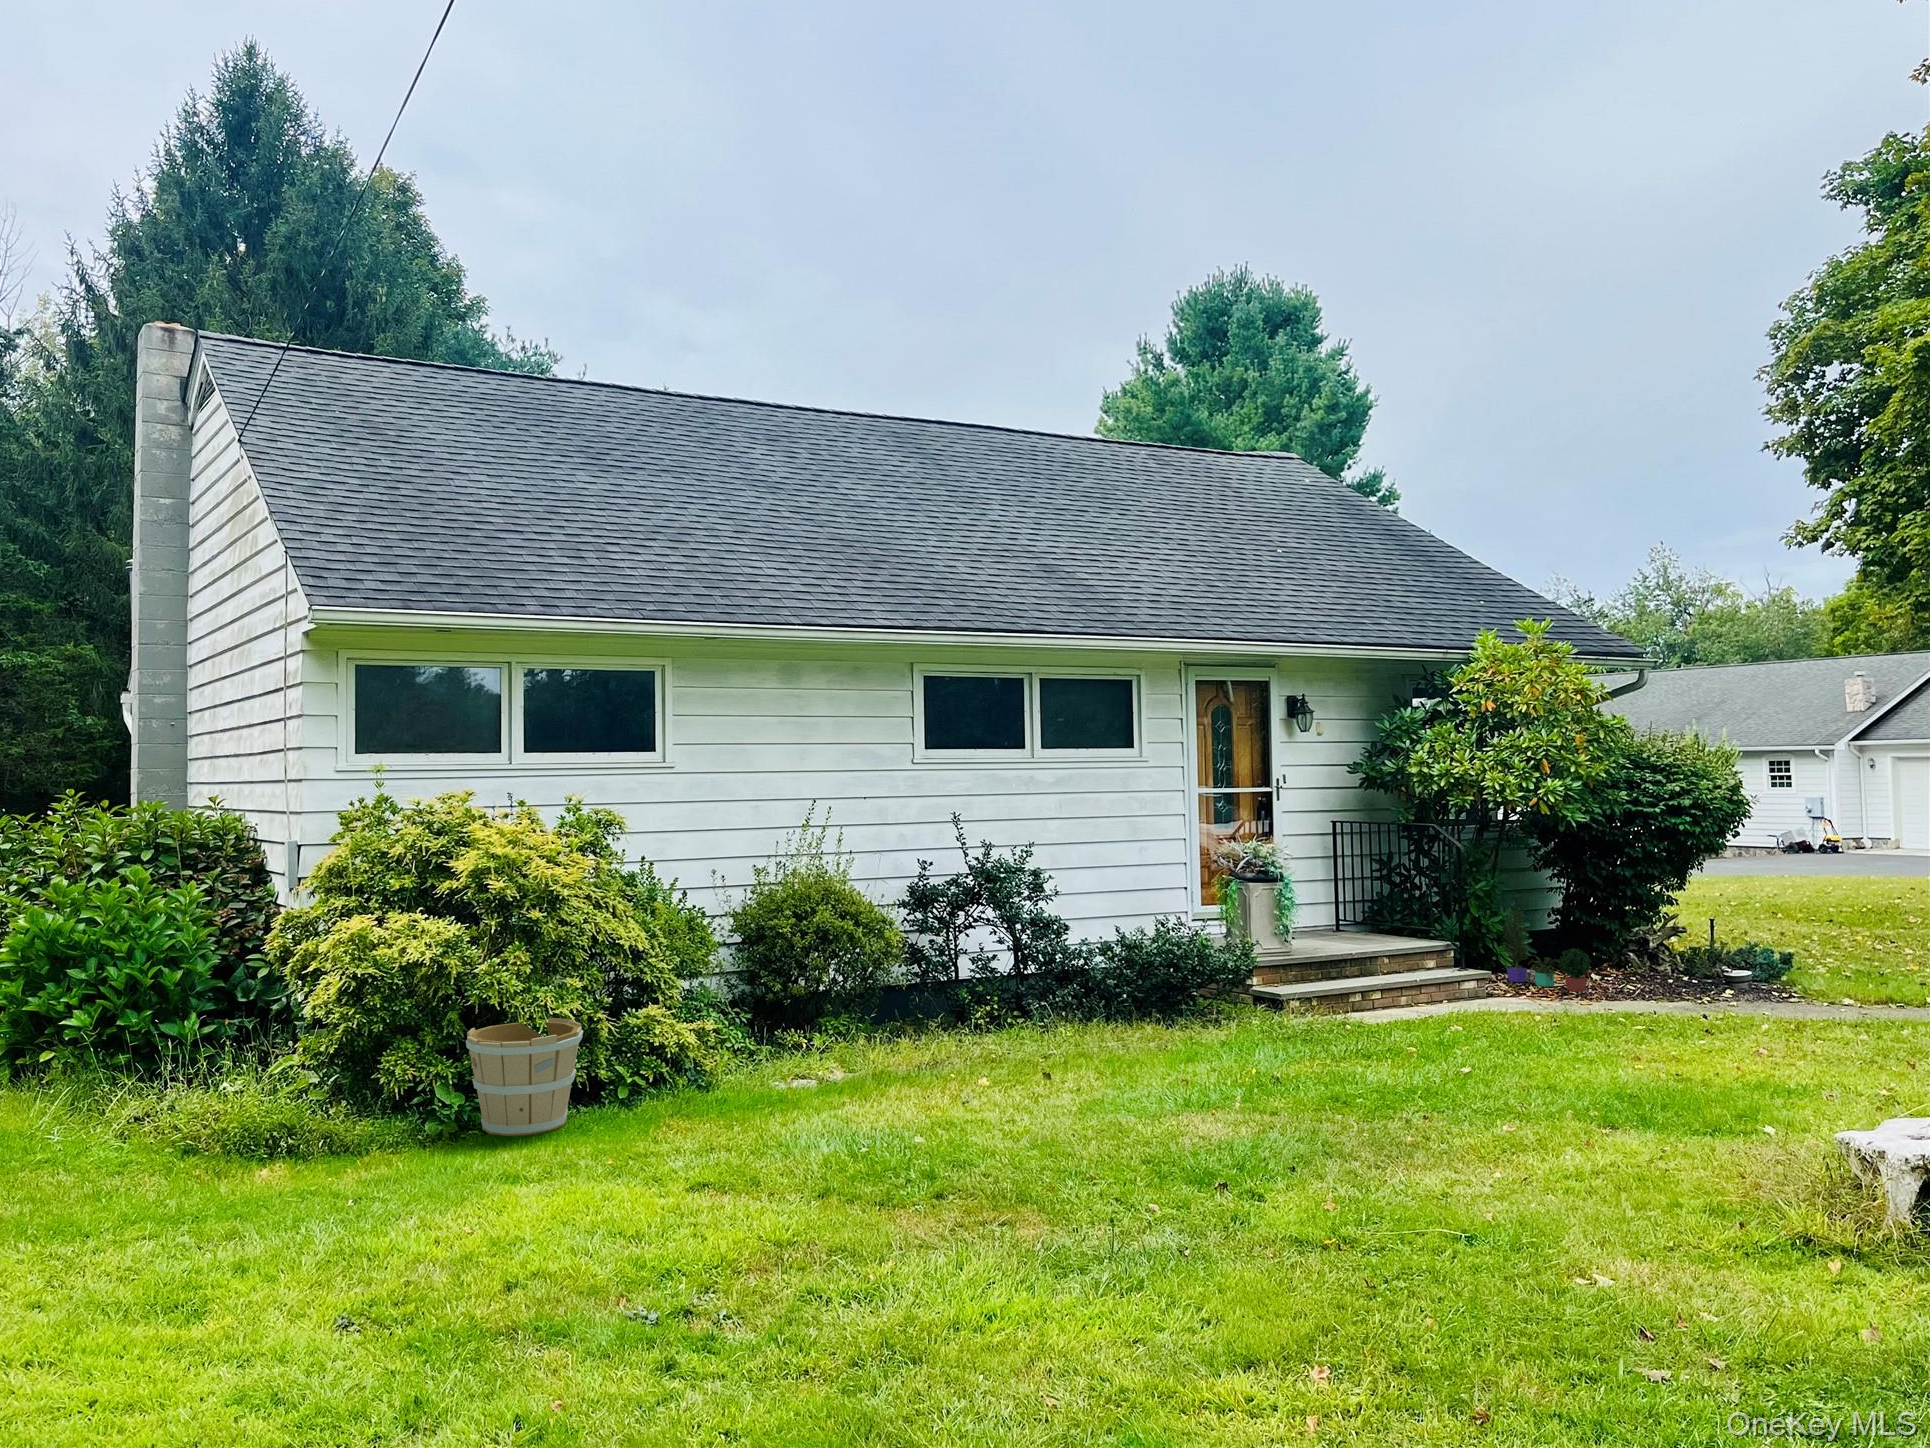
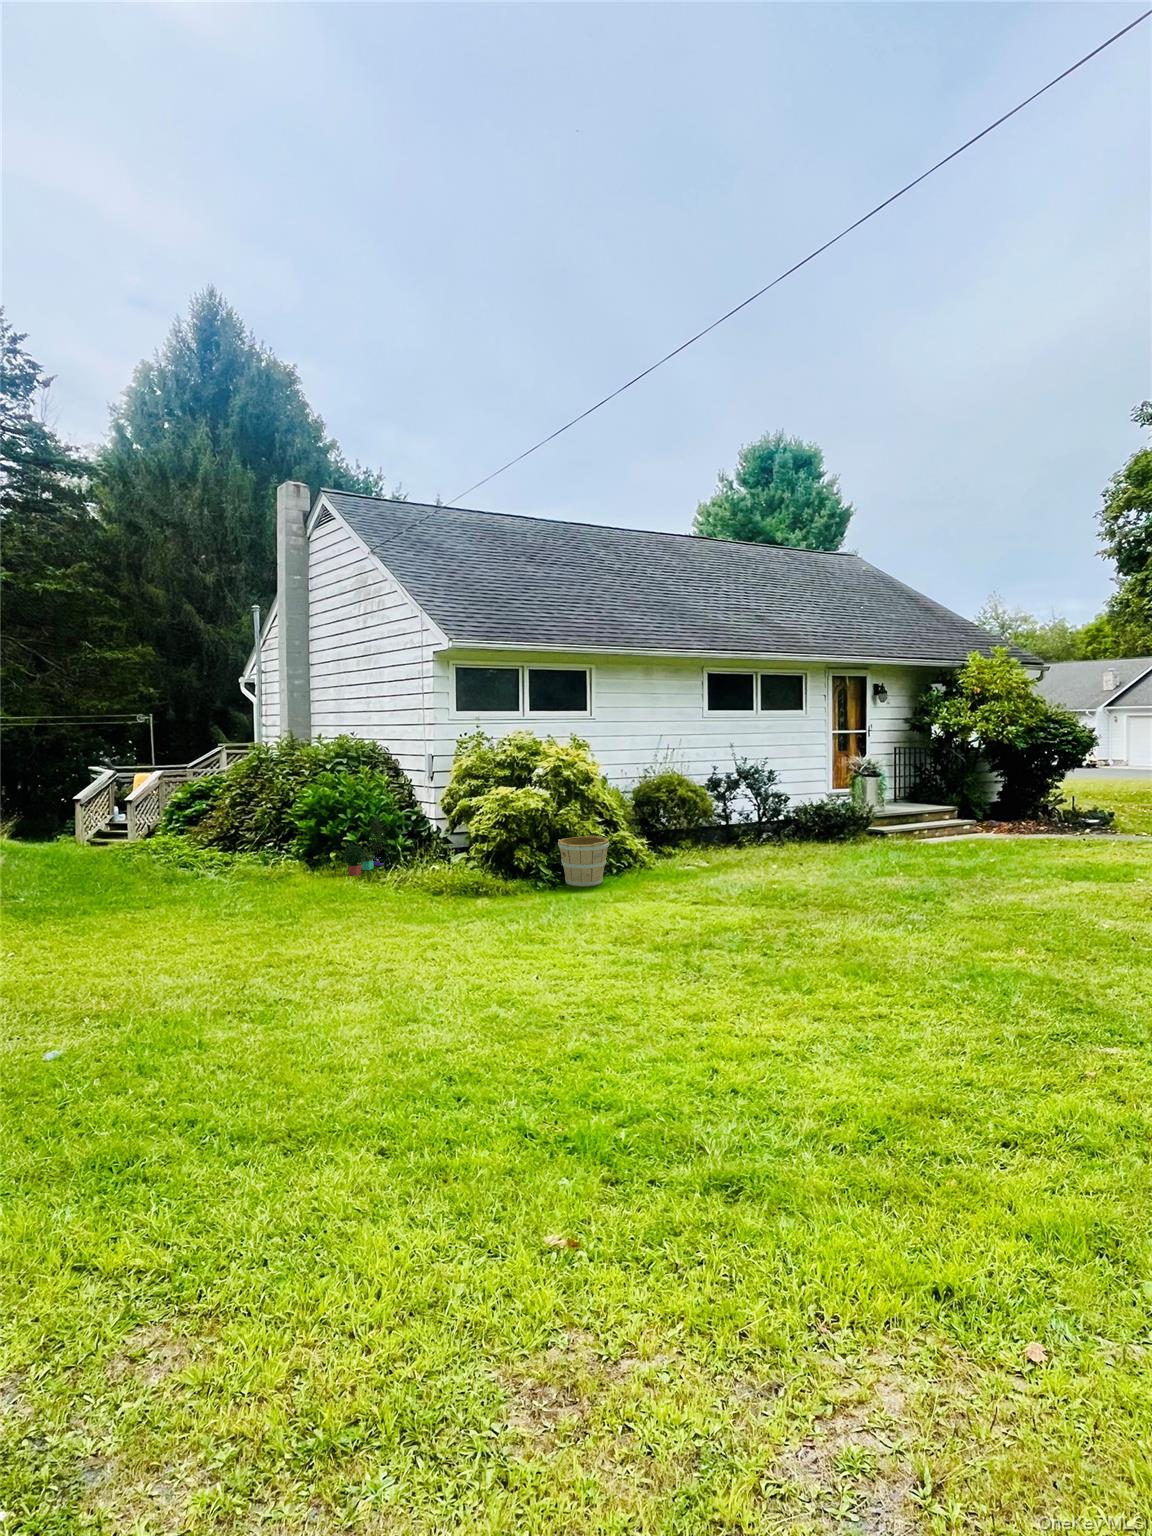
potted plant: present [1502,908,1591,992] -> present [342,815,387,876]

